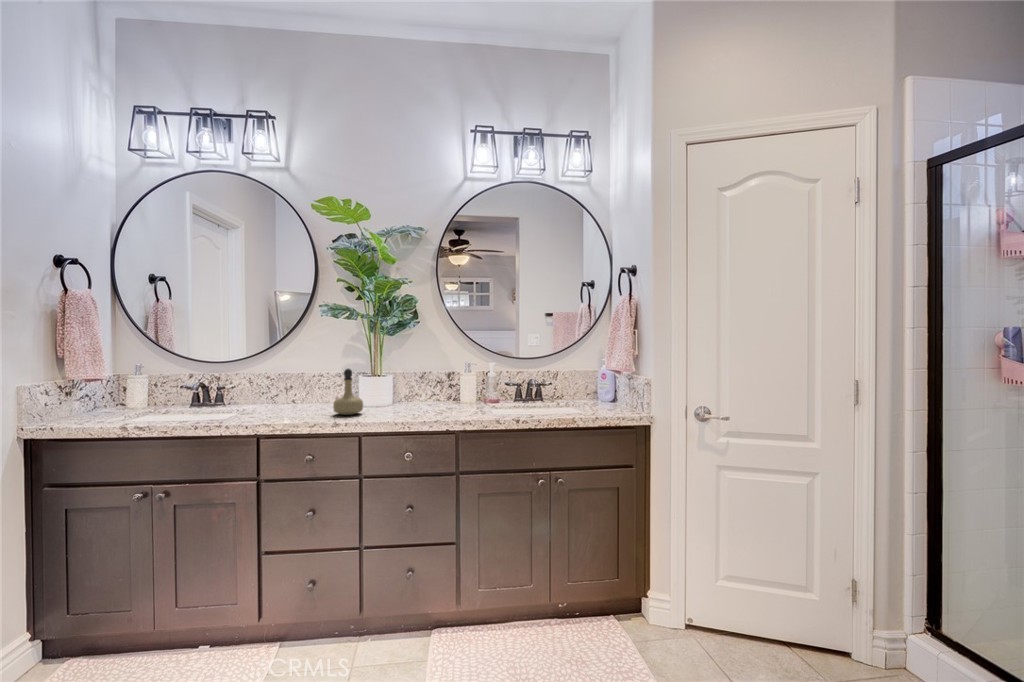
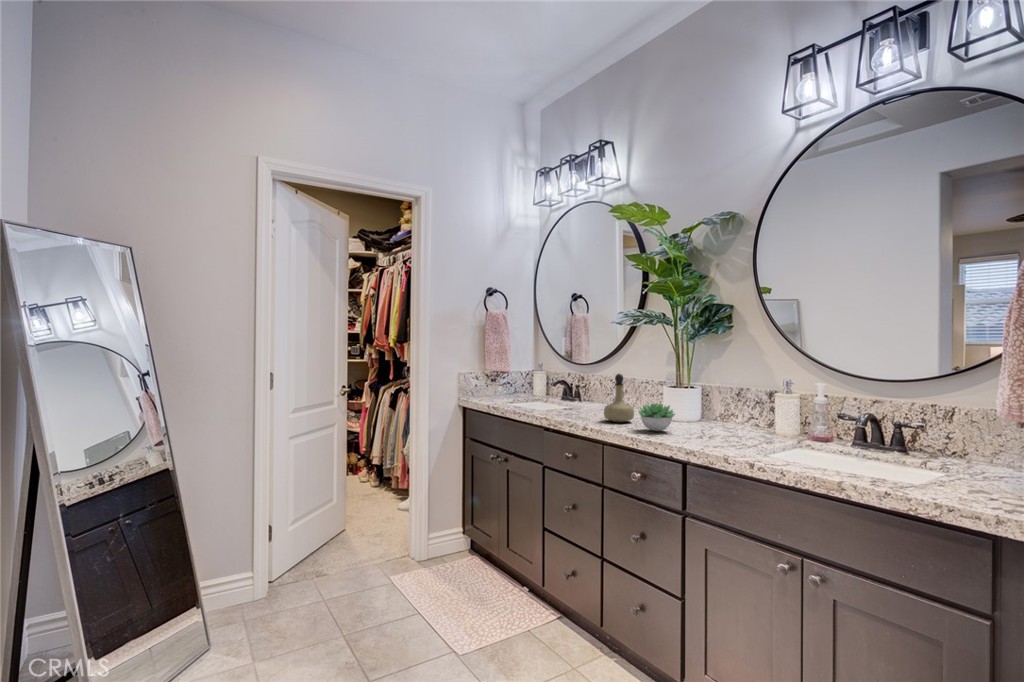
succulent plant: none [388,391,422,415] -> present [638,403,675,431]

